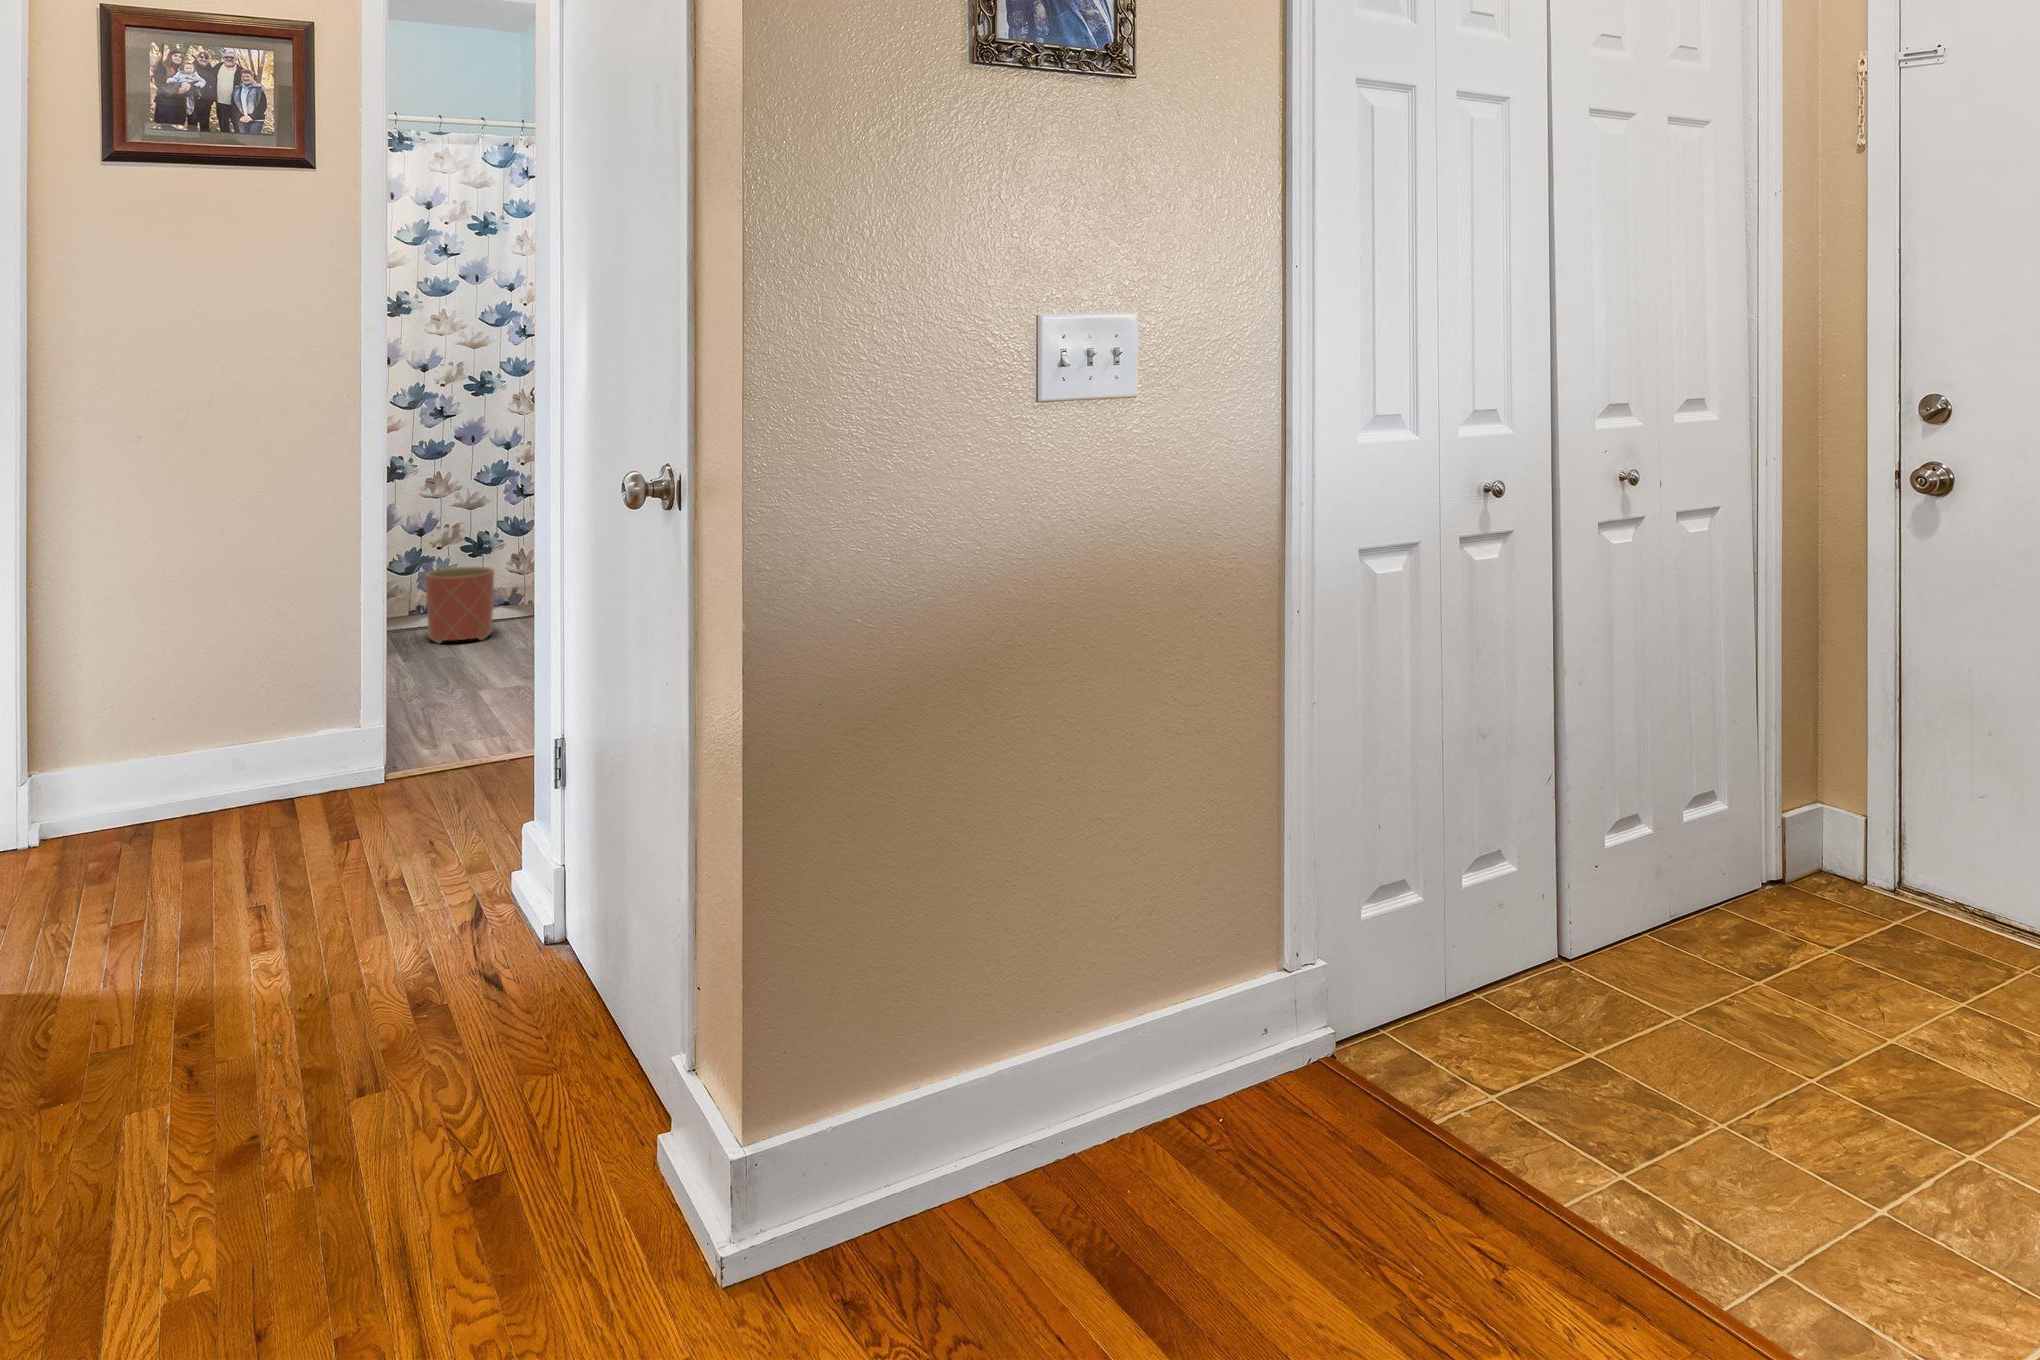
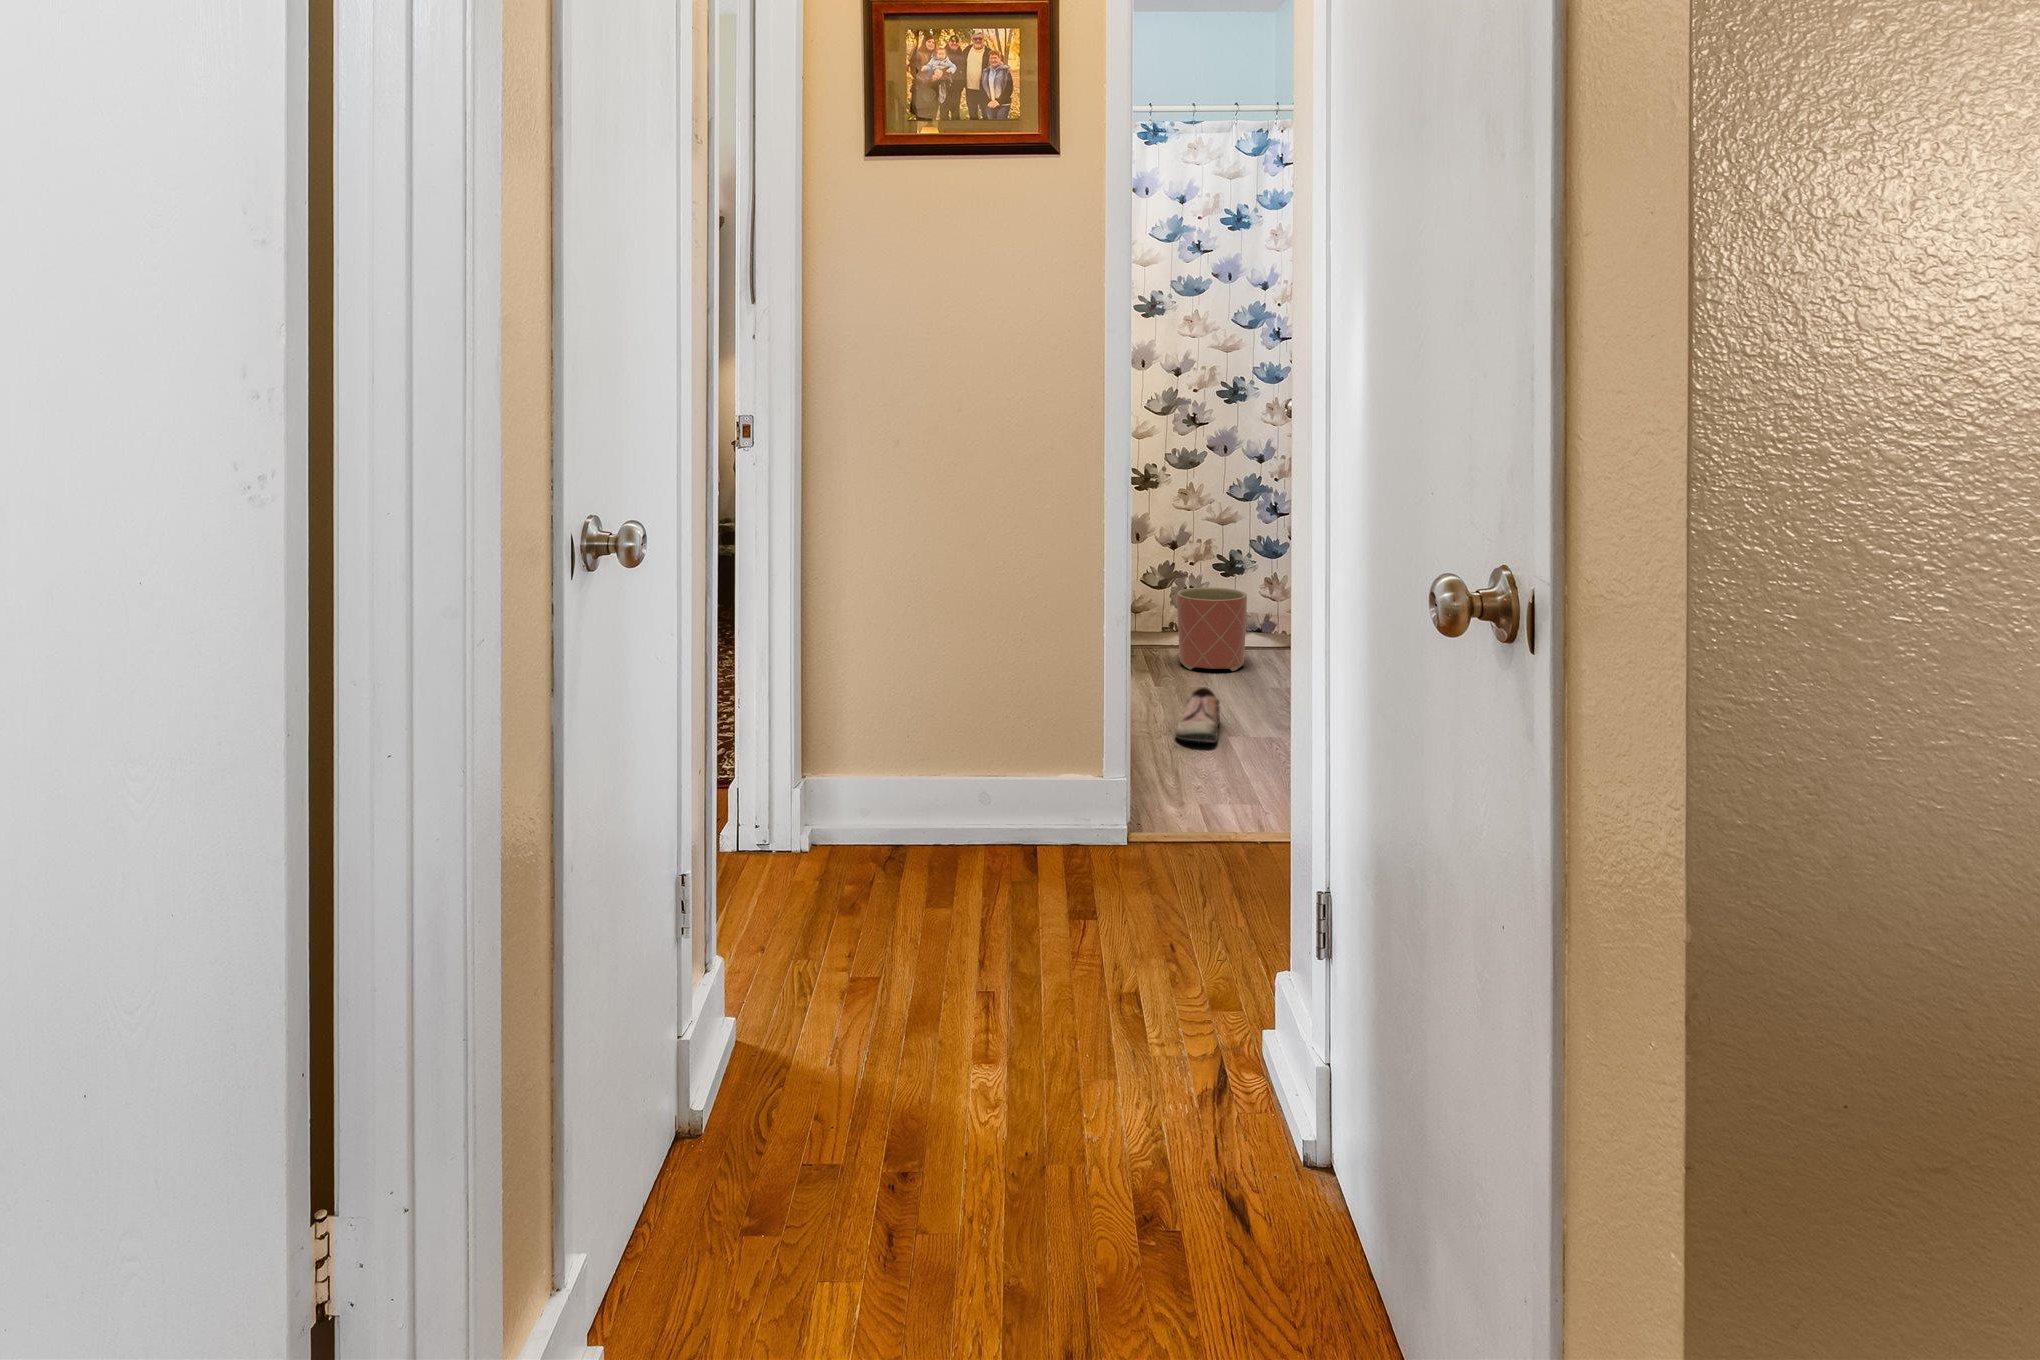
shoe: none [427,651,470,698] -> present [1175,687,1220,742]

